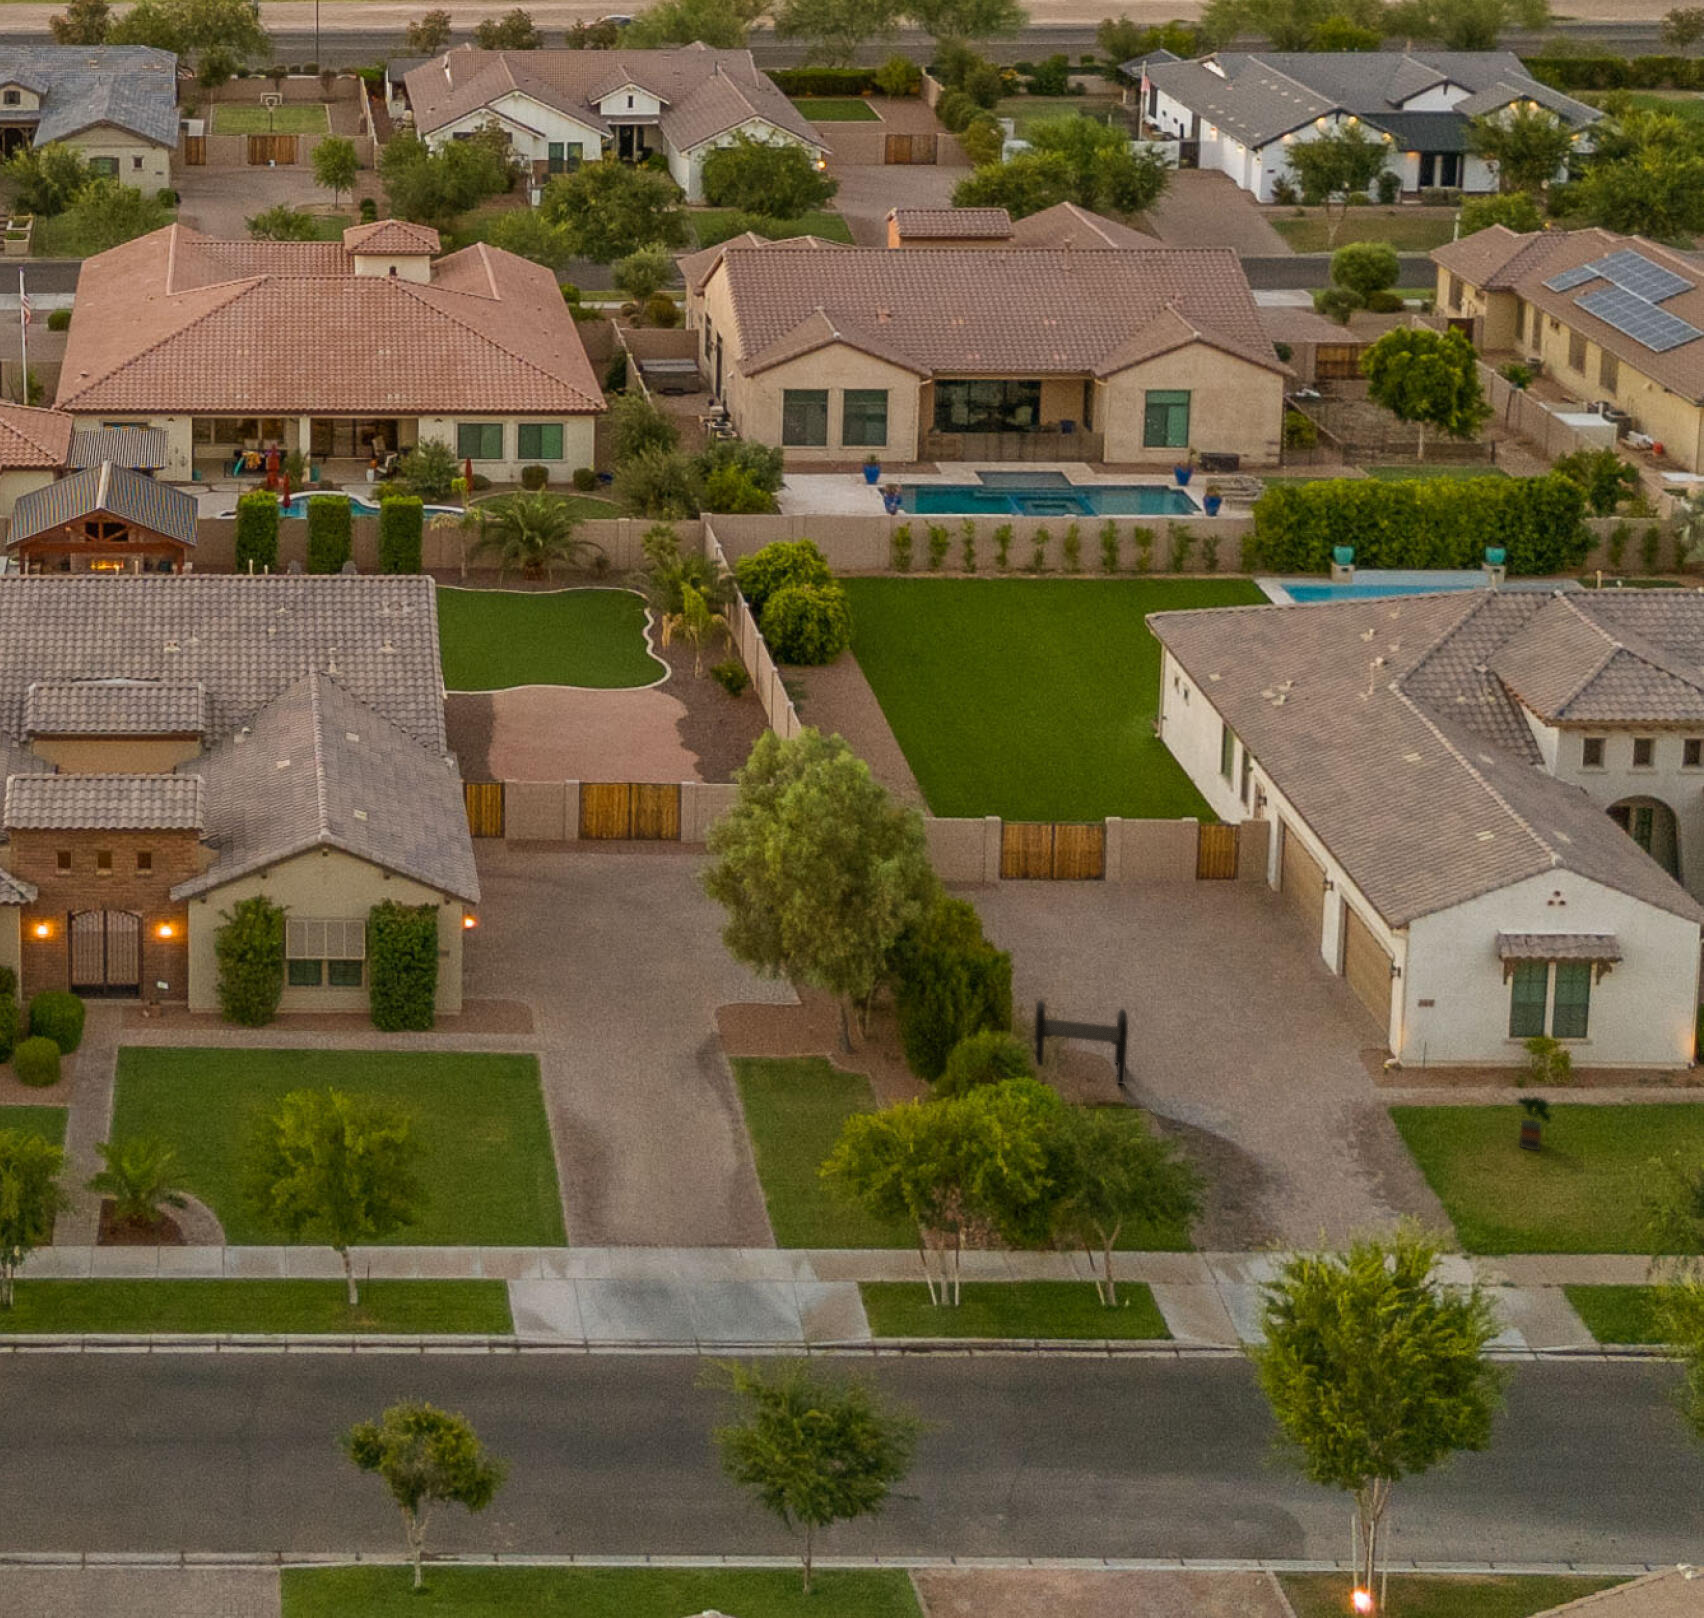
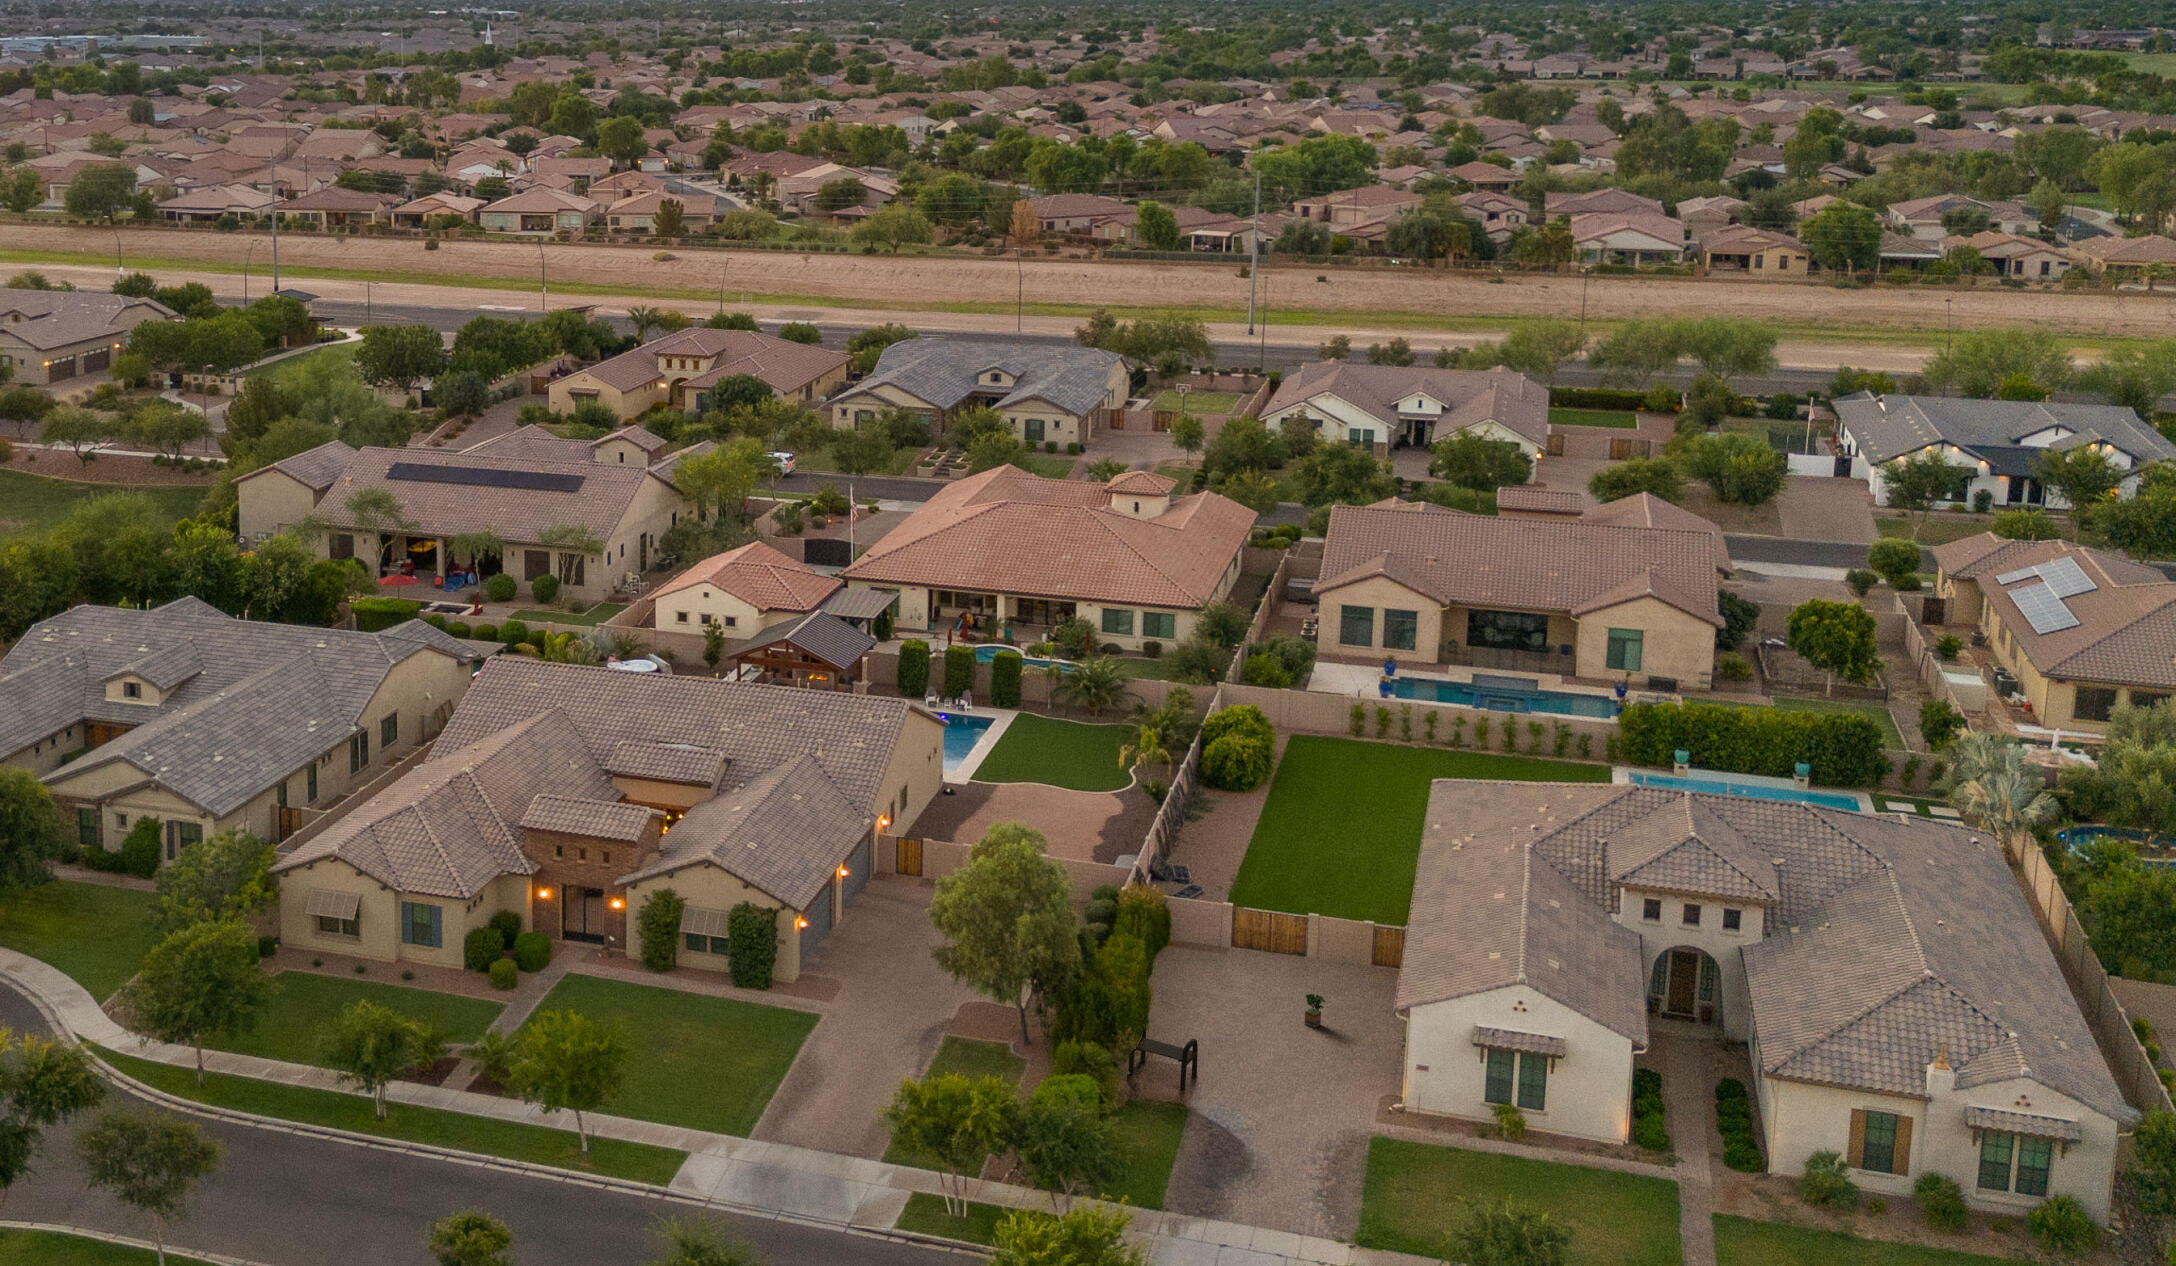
potted tree: present [1517,1097,1551,1150] -> present [1305,994,1325,1028]

